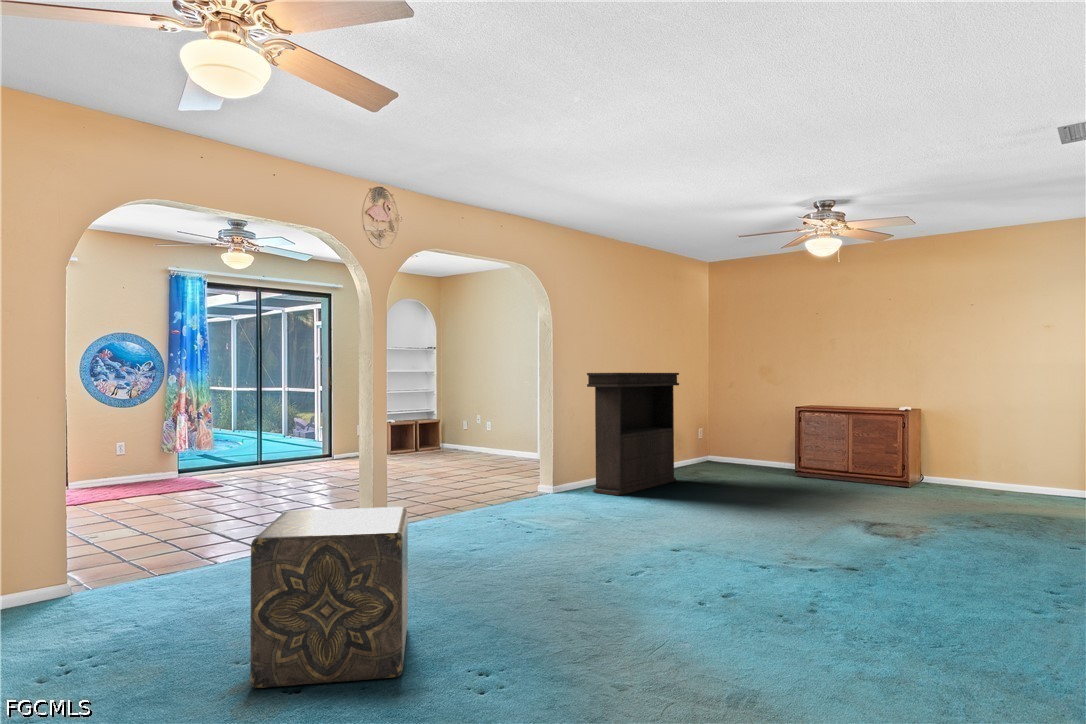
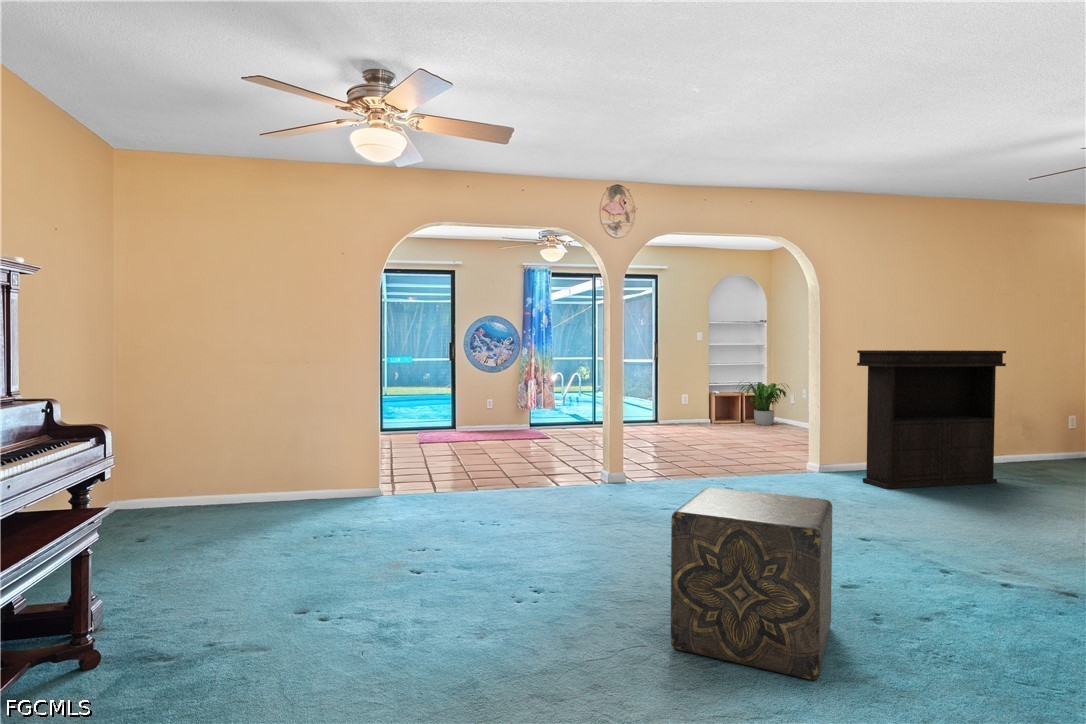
potted plant: none [407,408,462,452] -> present [739,382,789,425]
ottoman: present [250,507,408,688] -> present [671,487,832,680]

